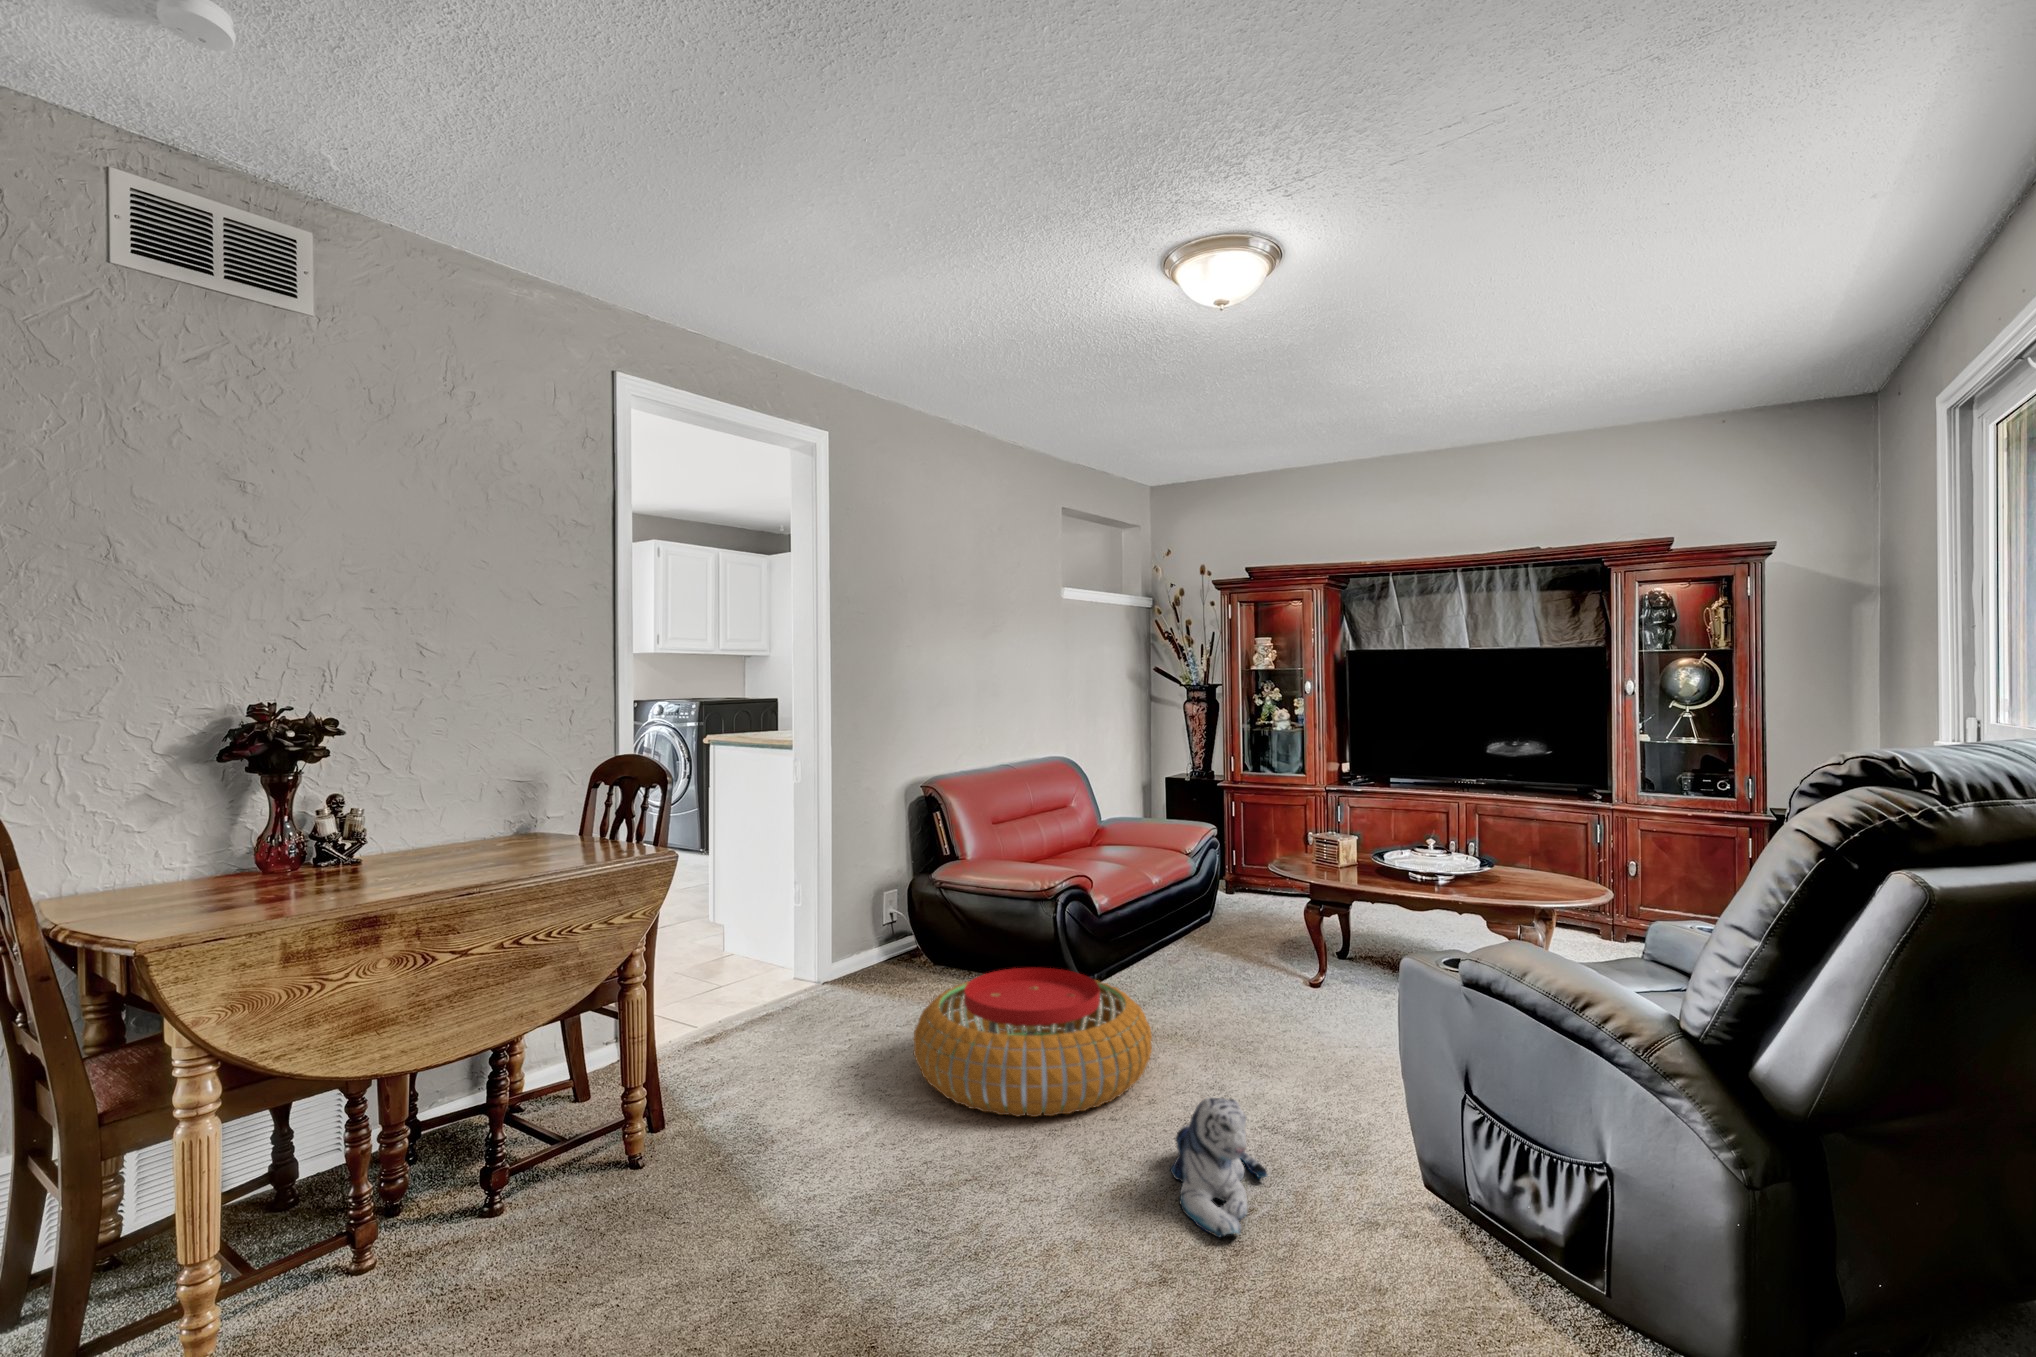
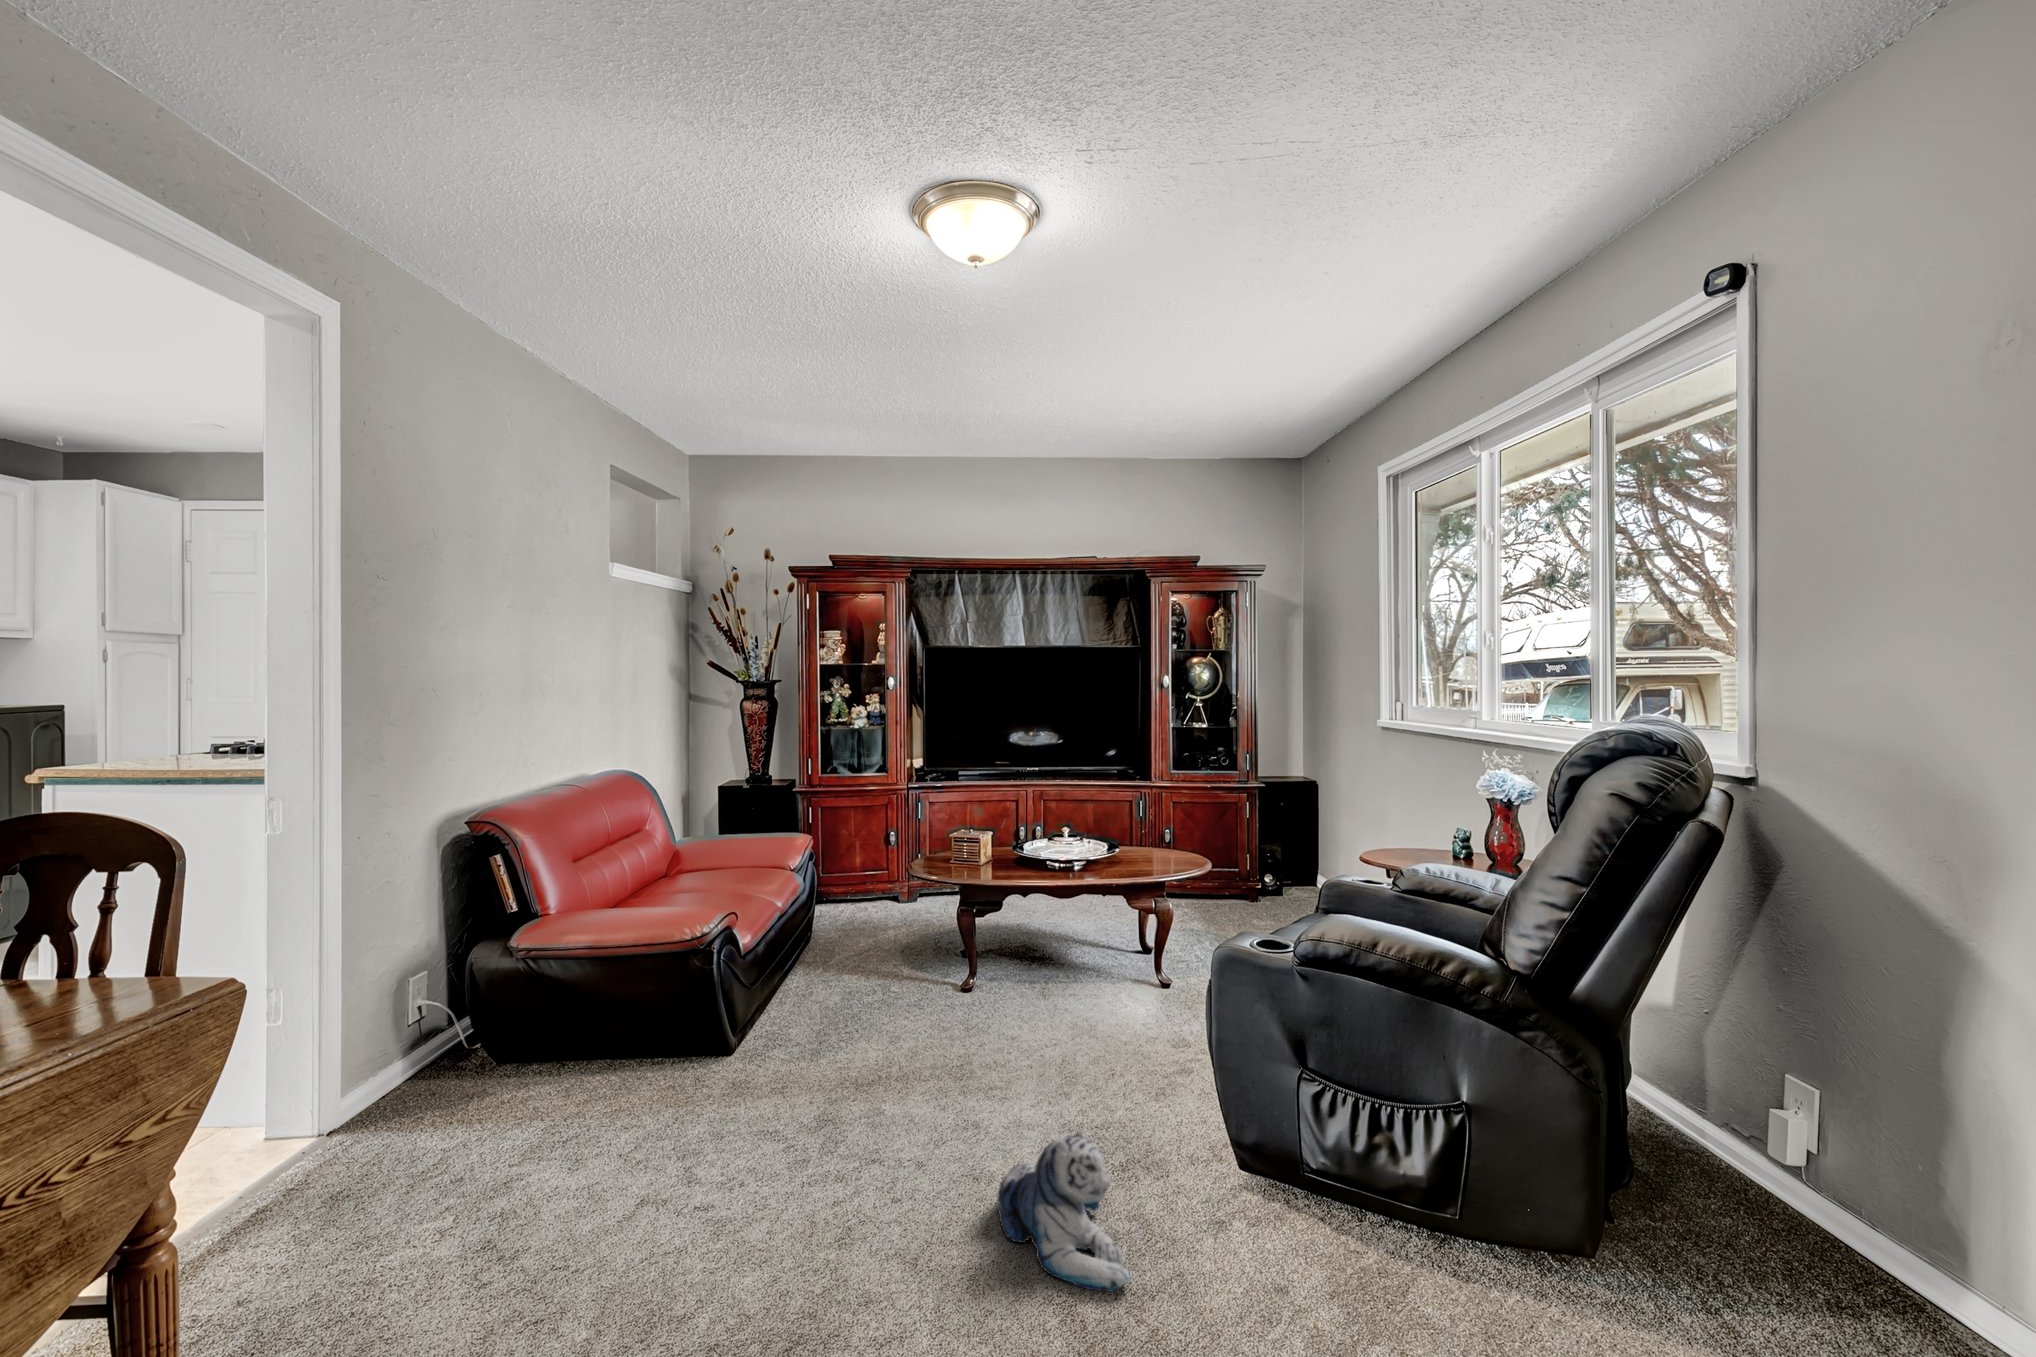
pouf: present [914,968,1152,1117] -> none [592,1031,903,1238]

